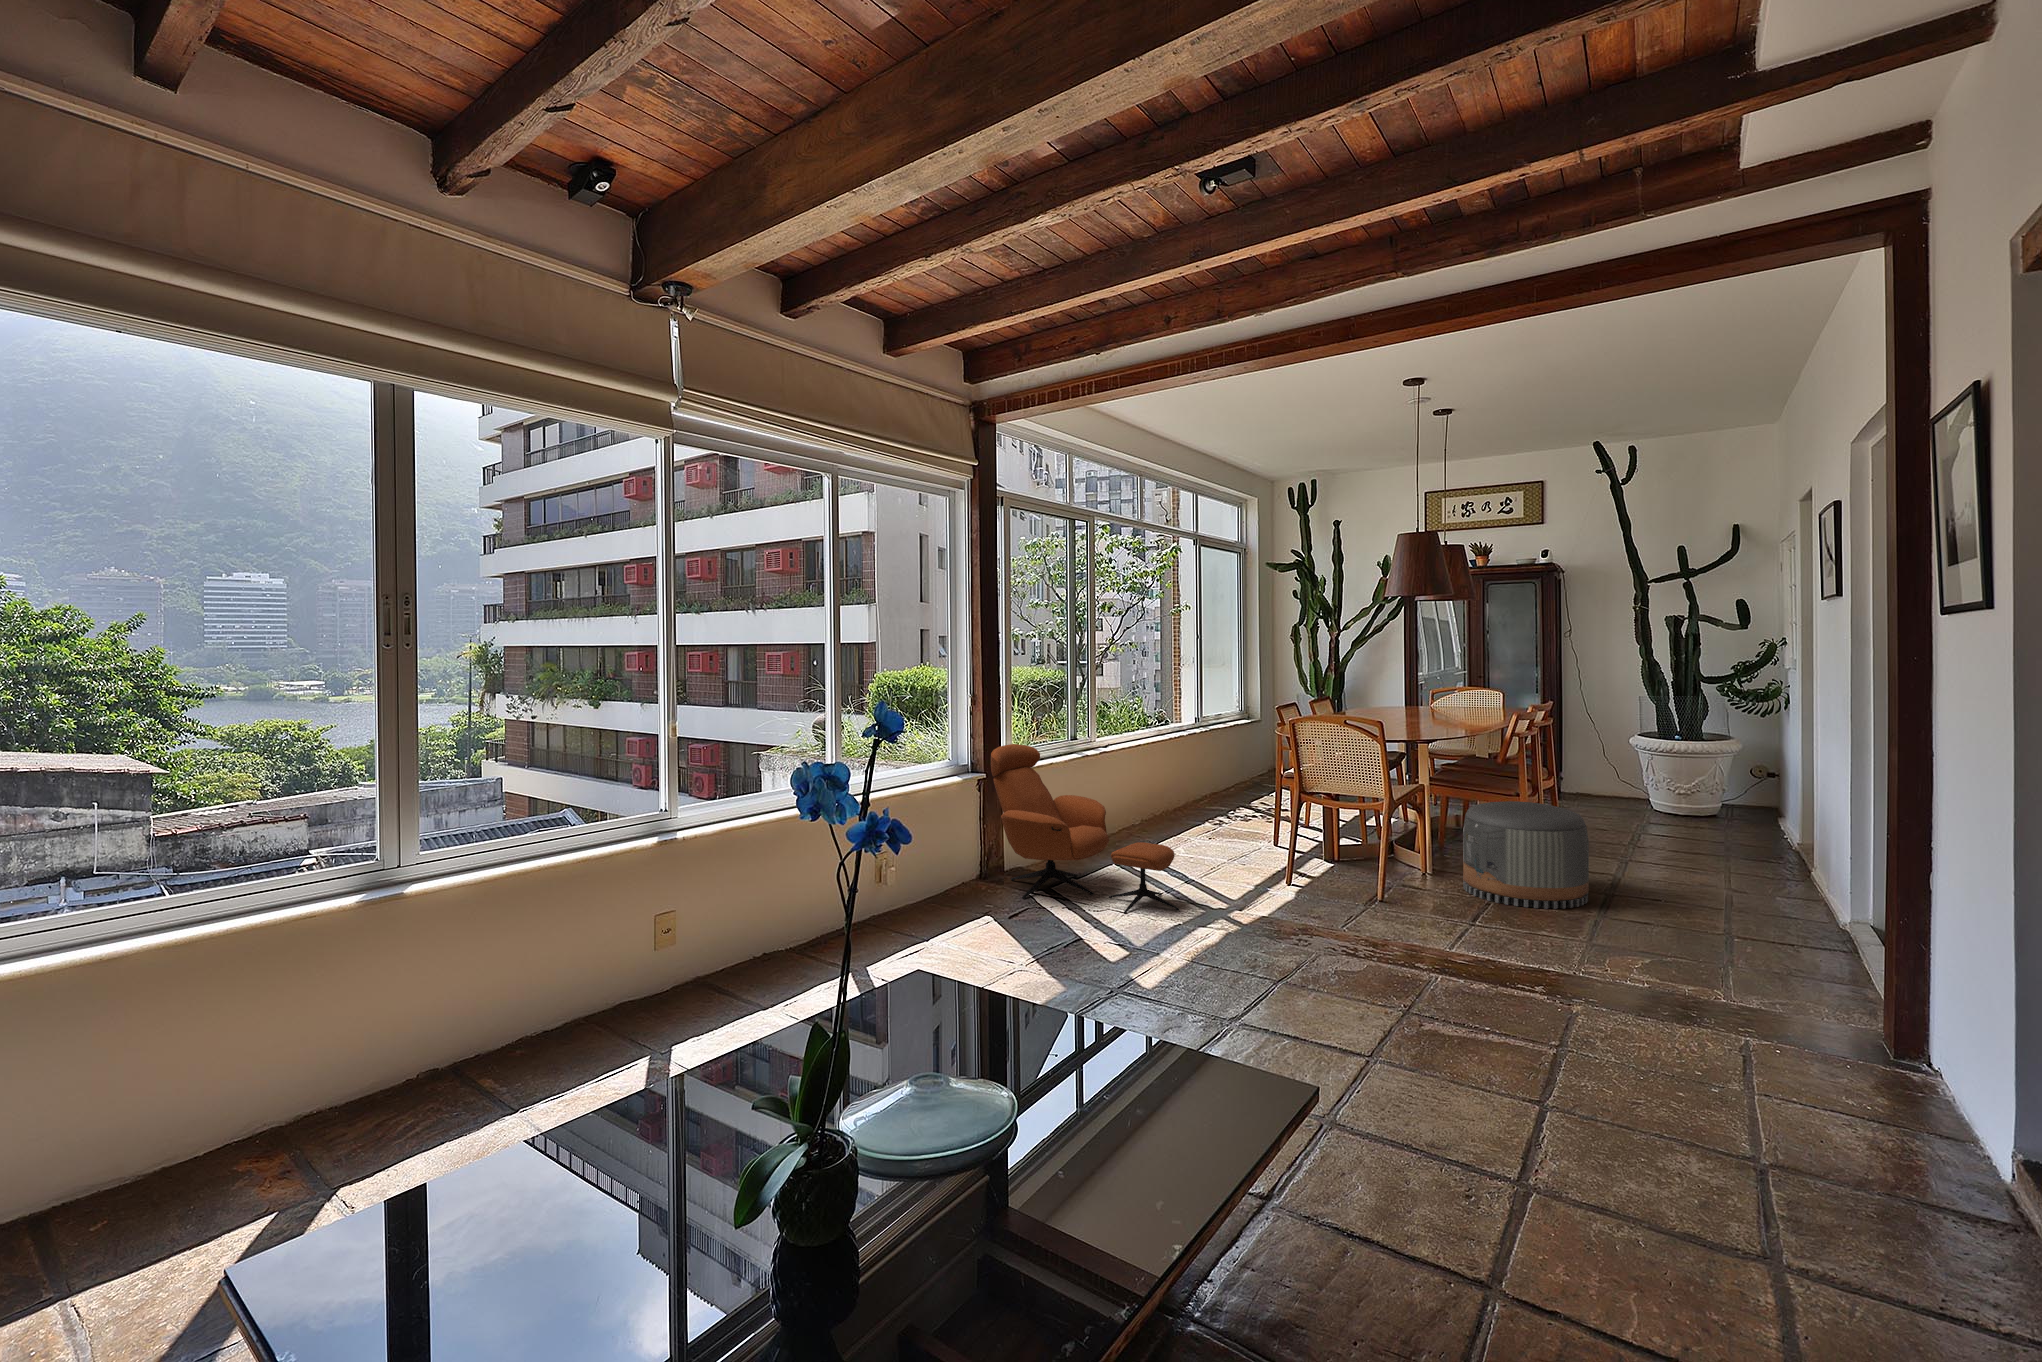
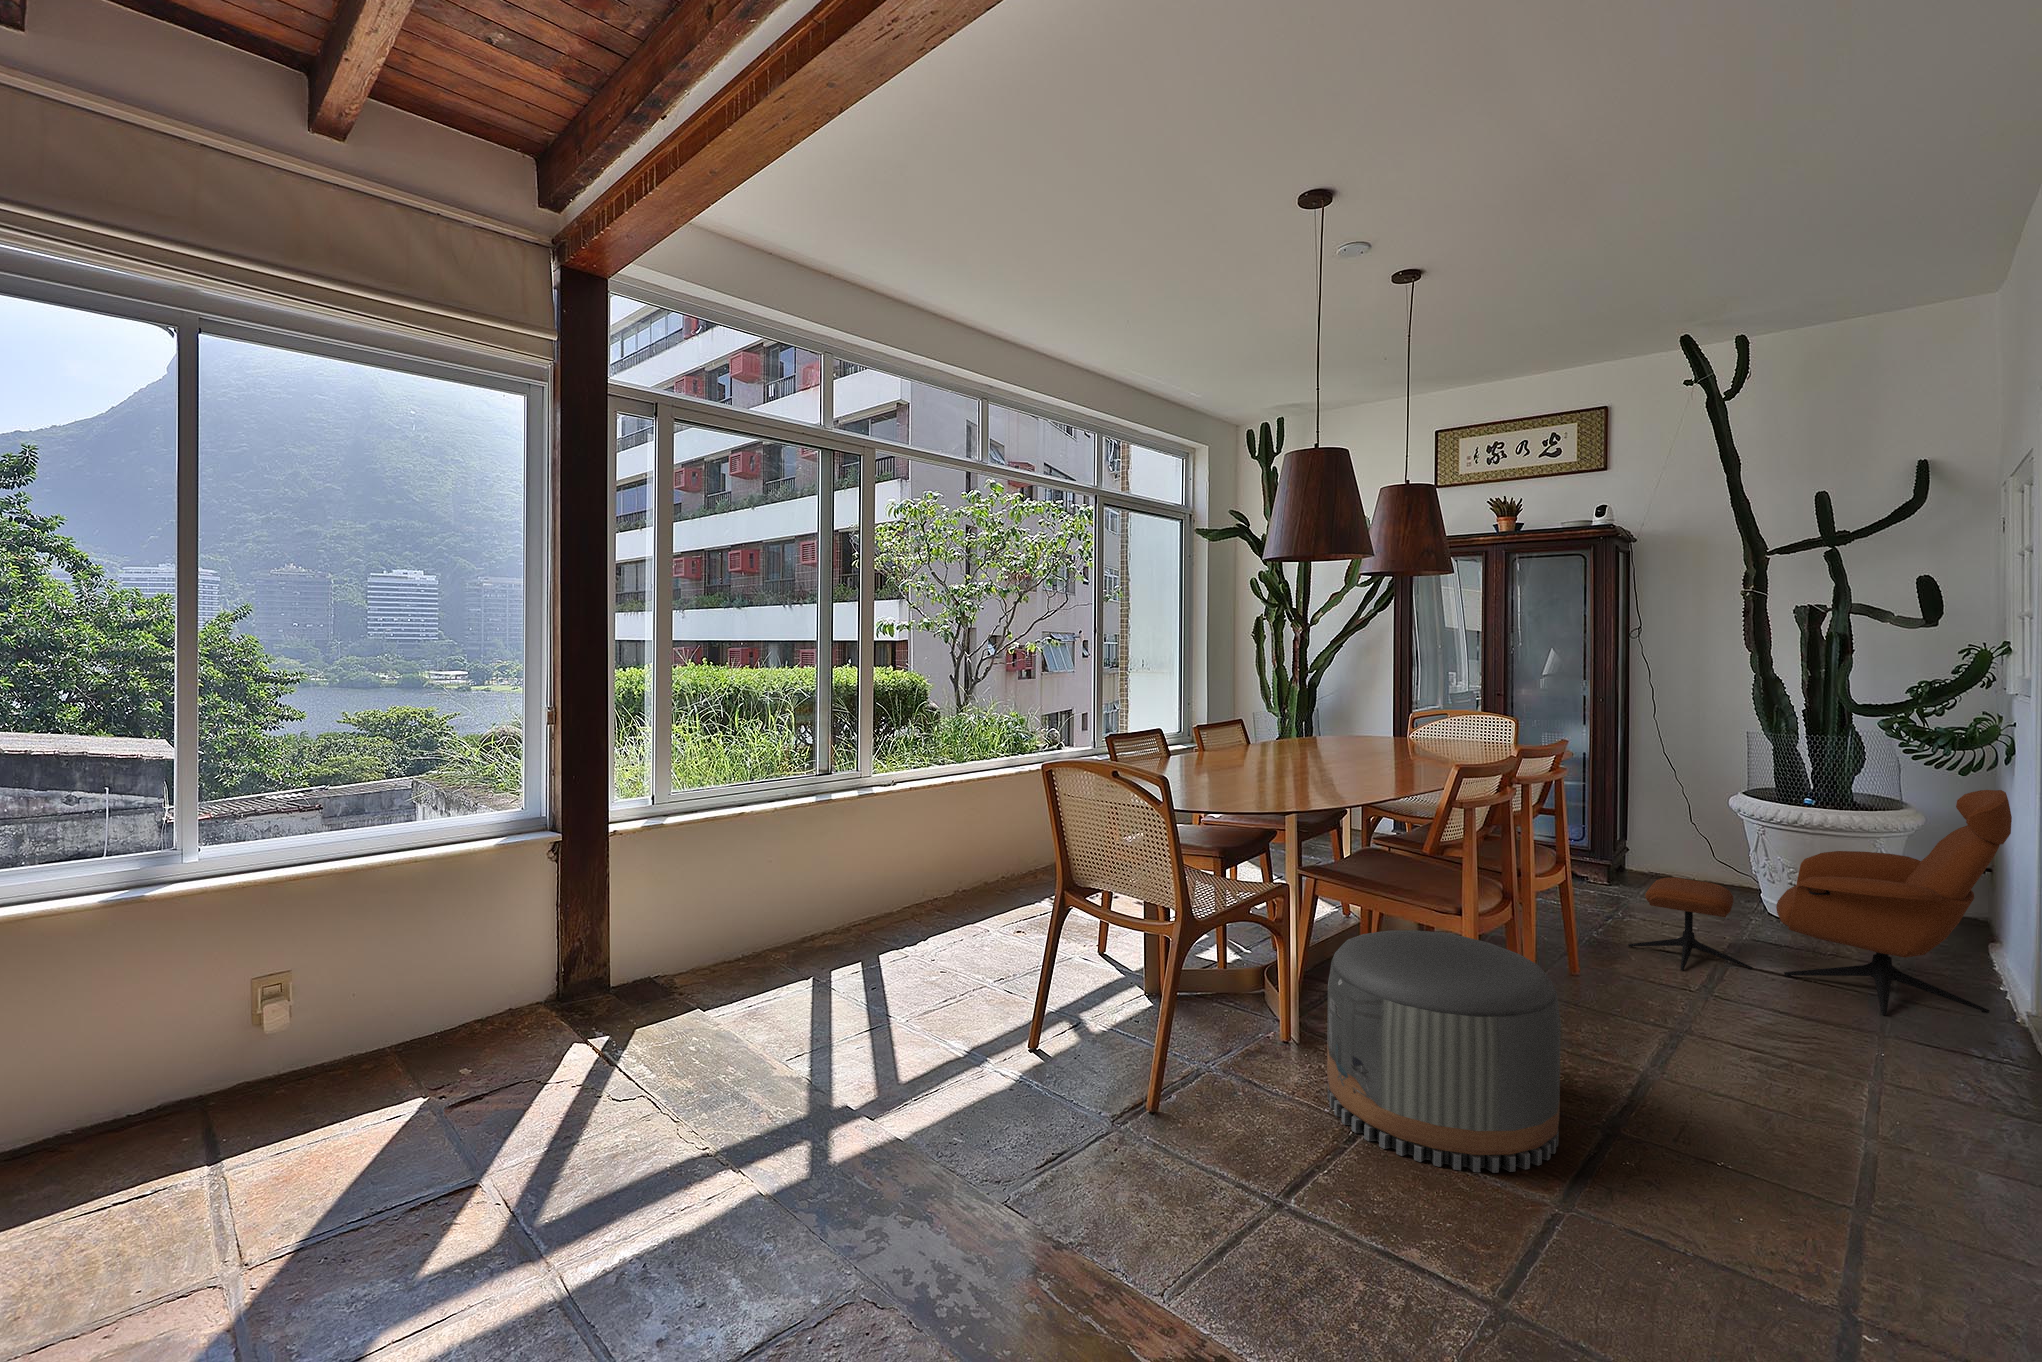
lounge chair: present [991,744,1179,913] -> present [1628,790,2012,1015]

